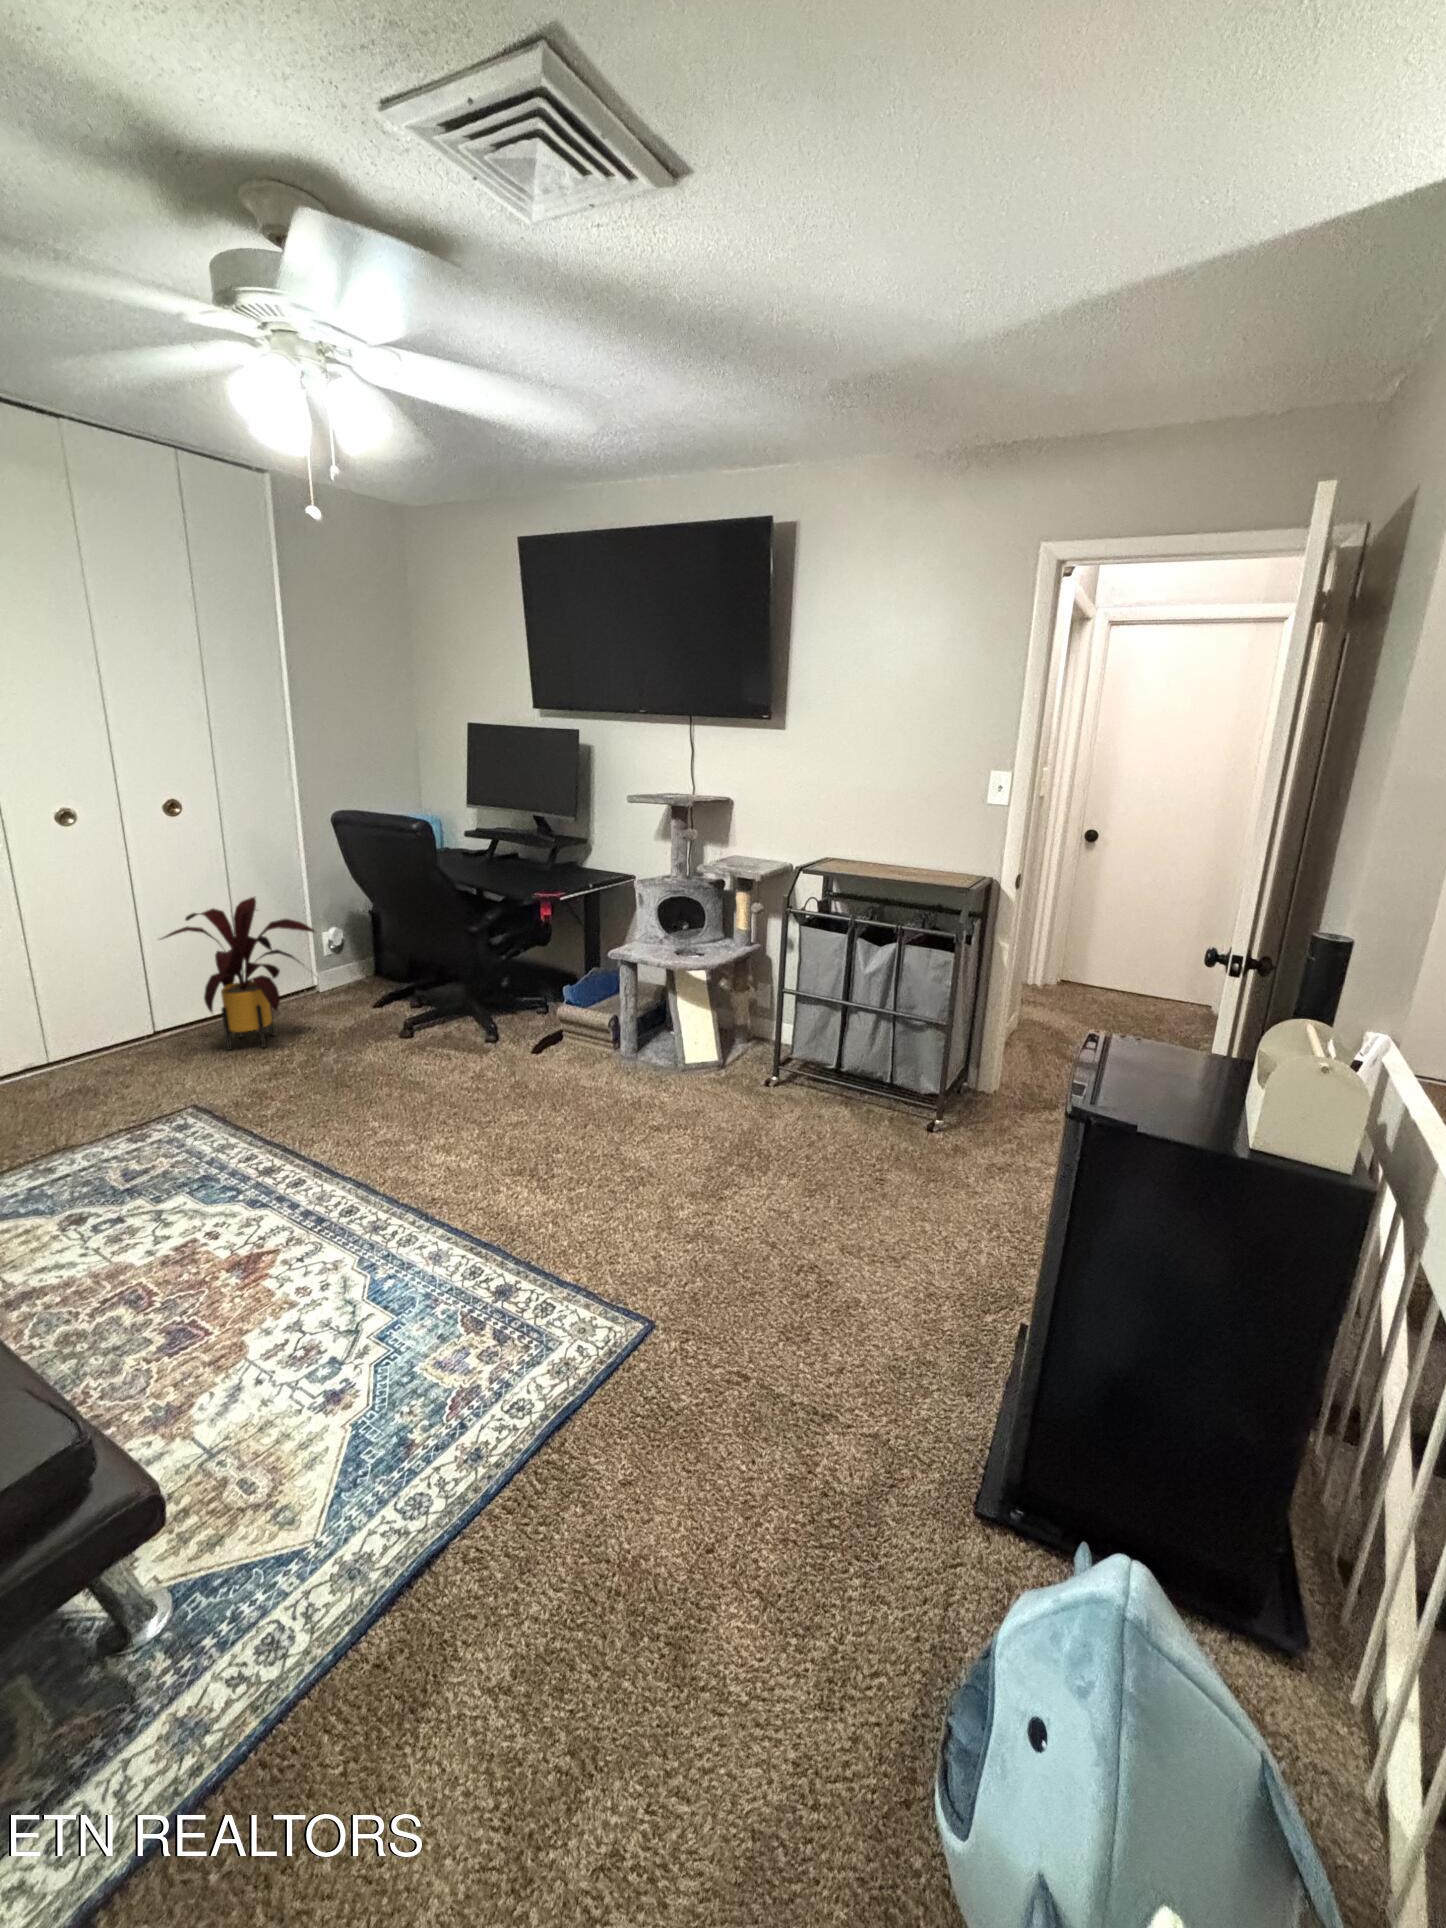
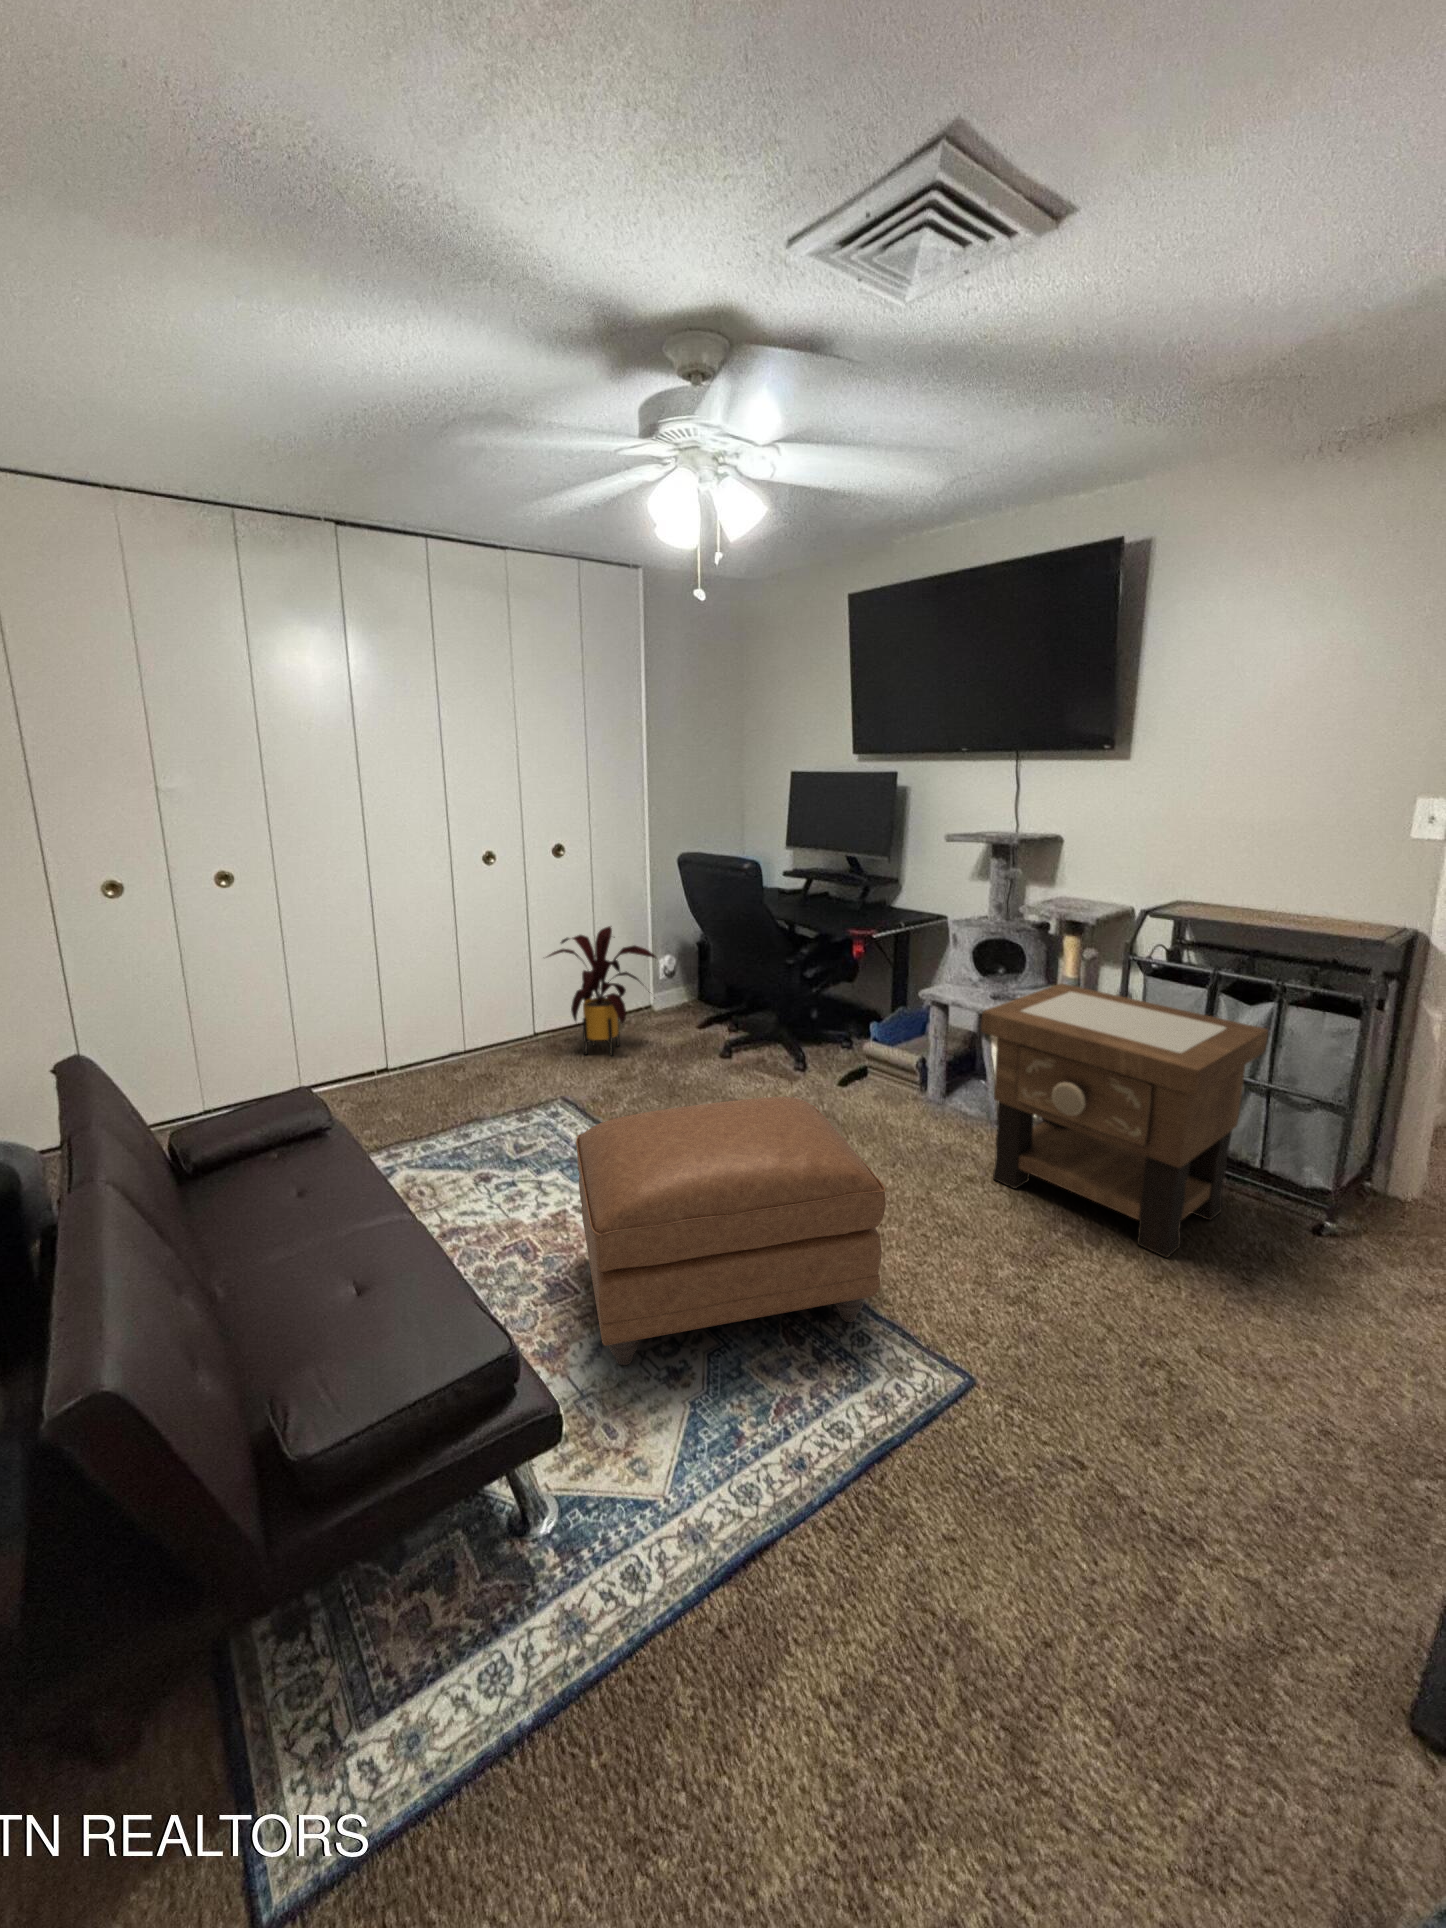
side table: none [661,937,891,1172] -> present [981,984,1268,1258]
ottoman: none [194,1075,563,1407] -> present [576,1097,885,1365]

